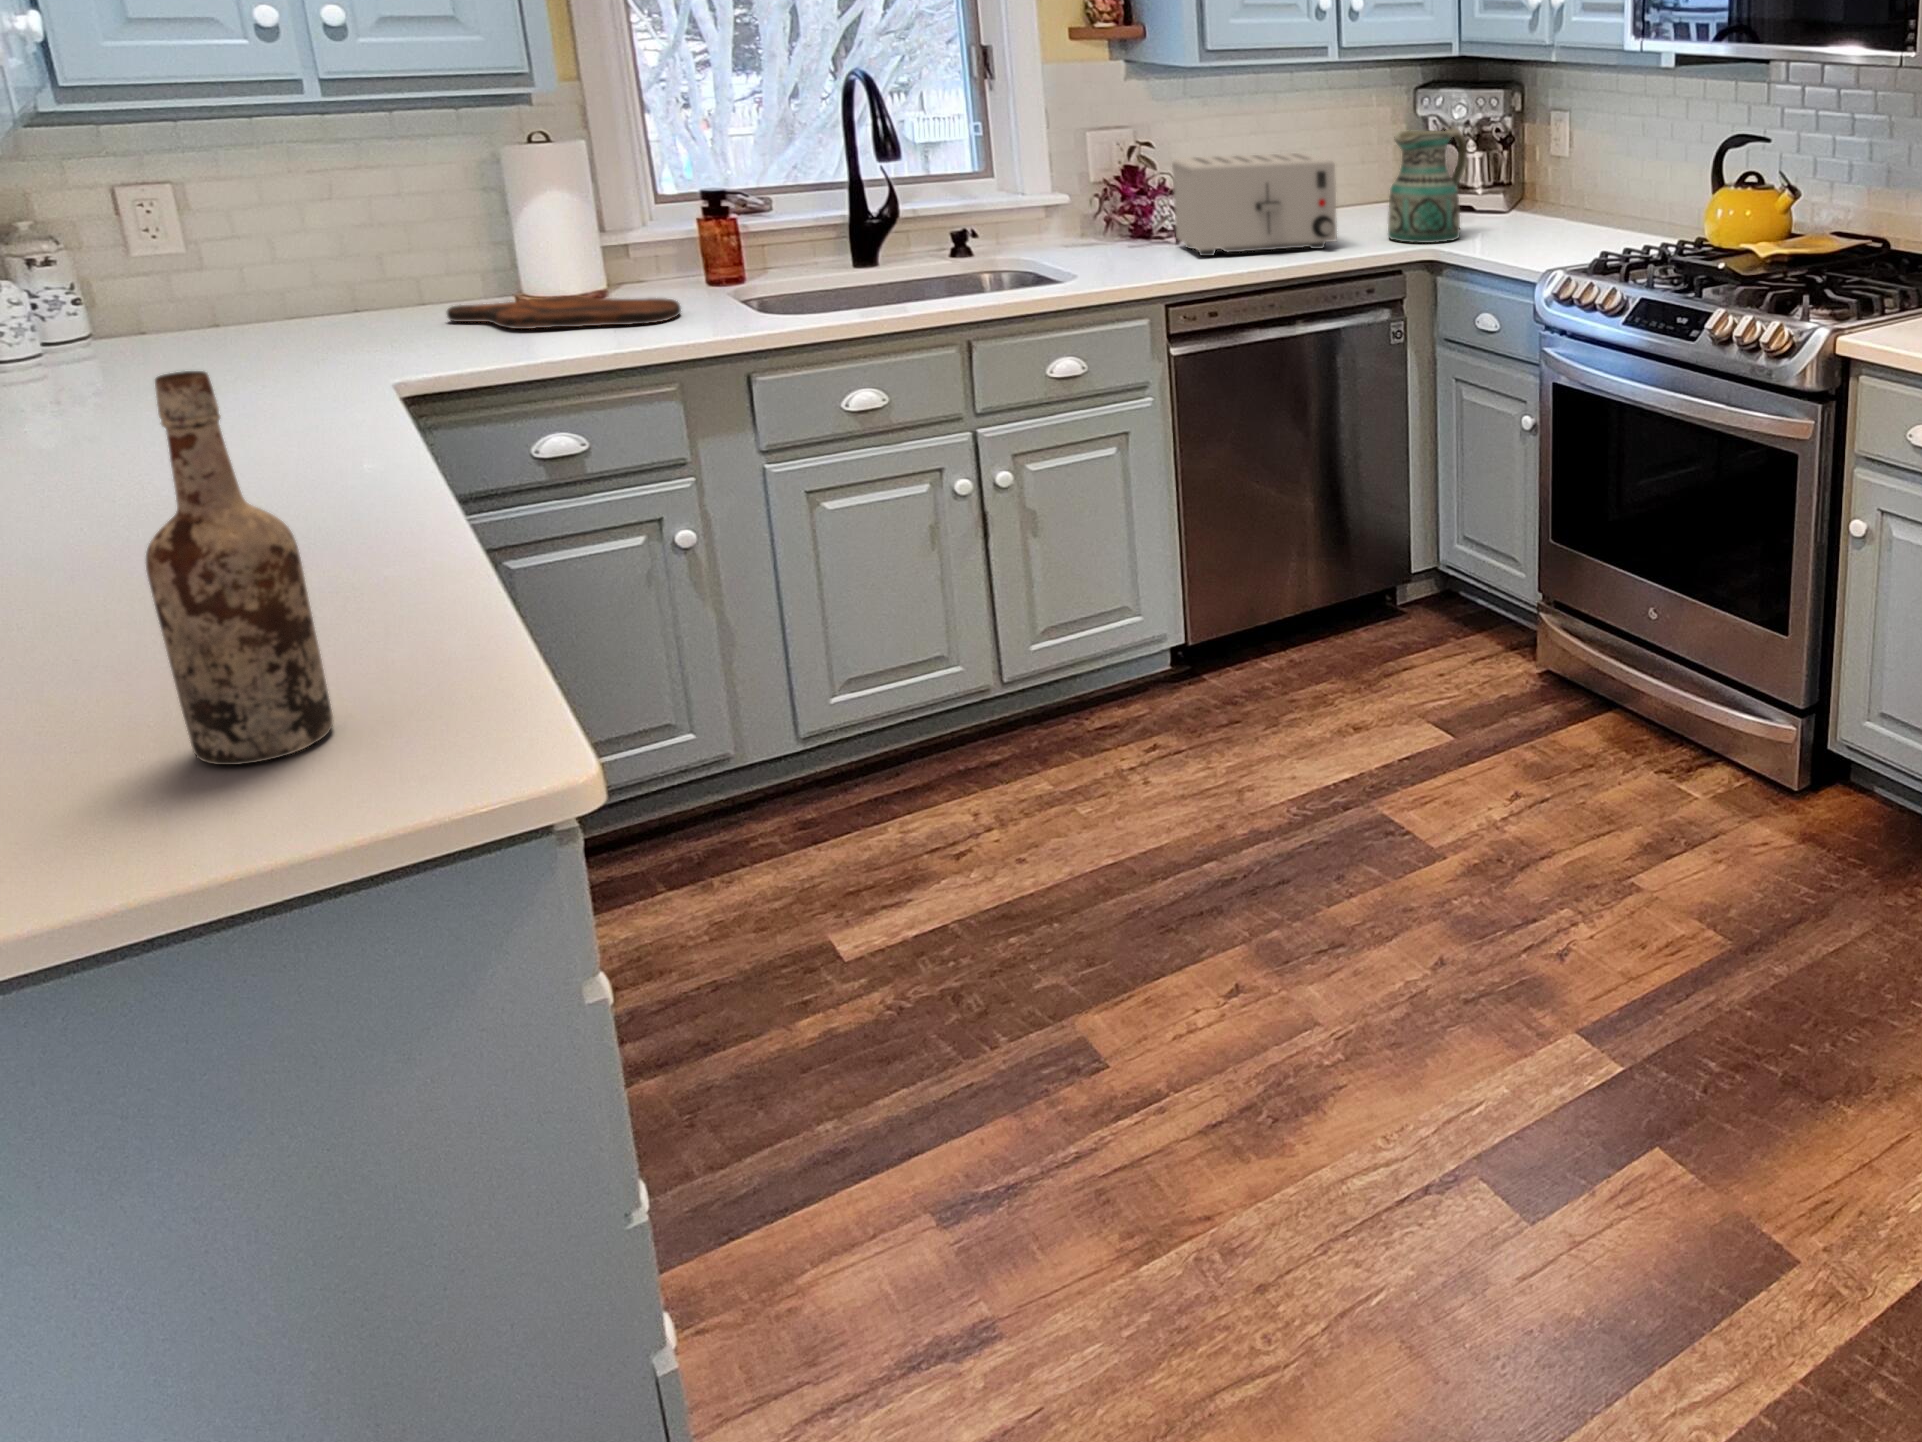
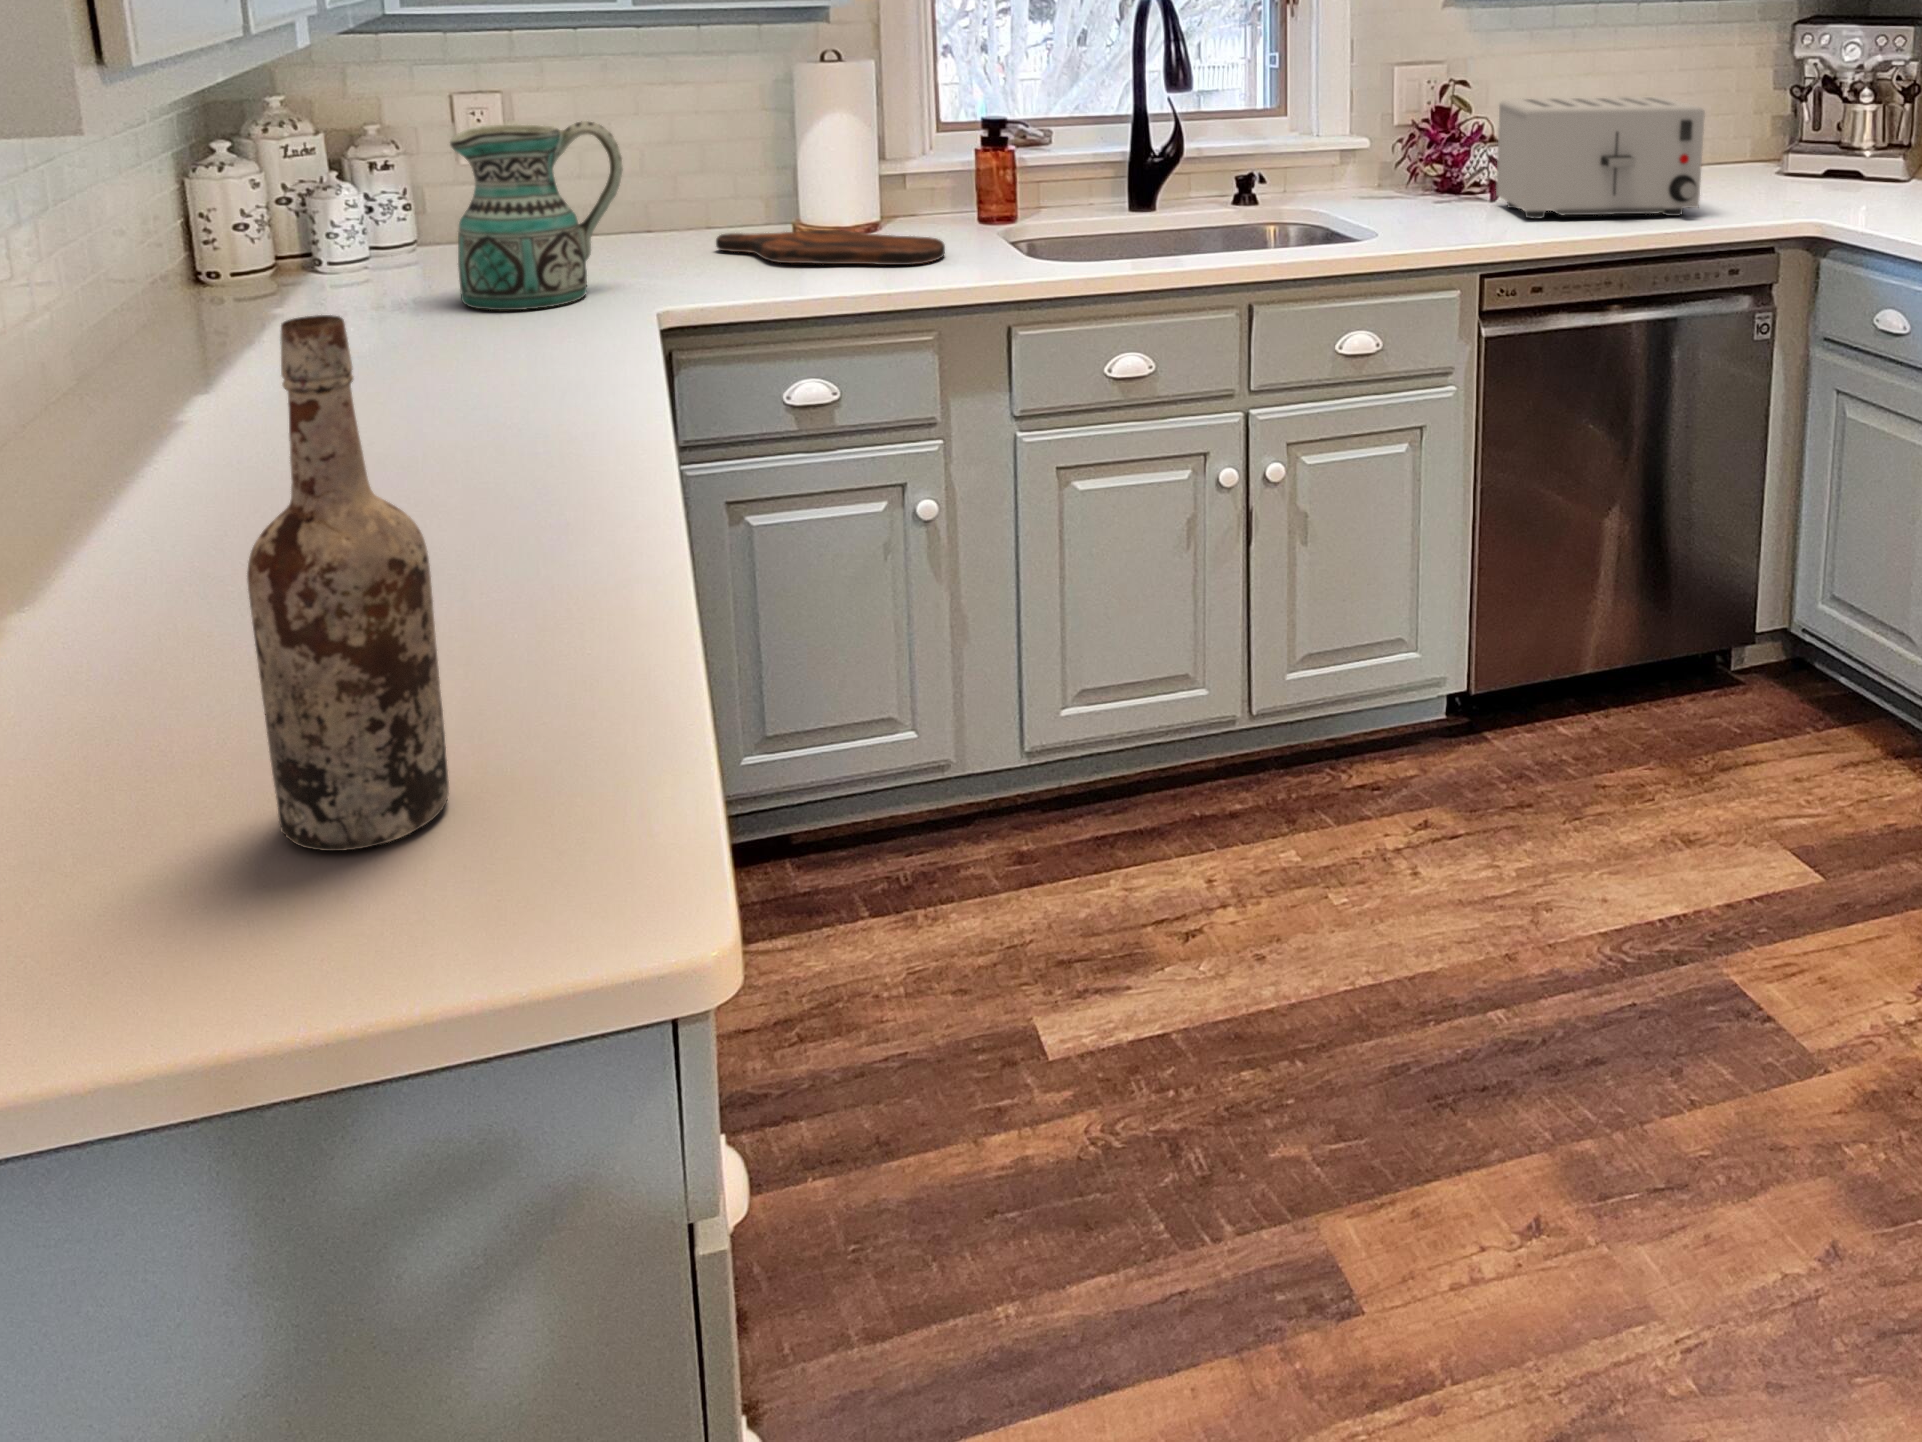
ceramic pitcher: present [1388,128,1467,243] -> present [450,121,622,310]

